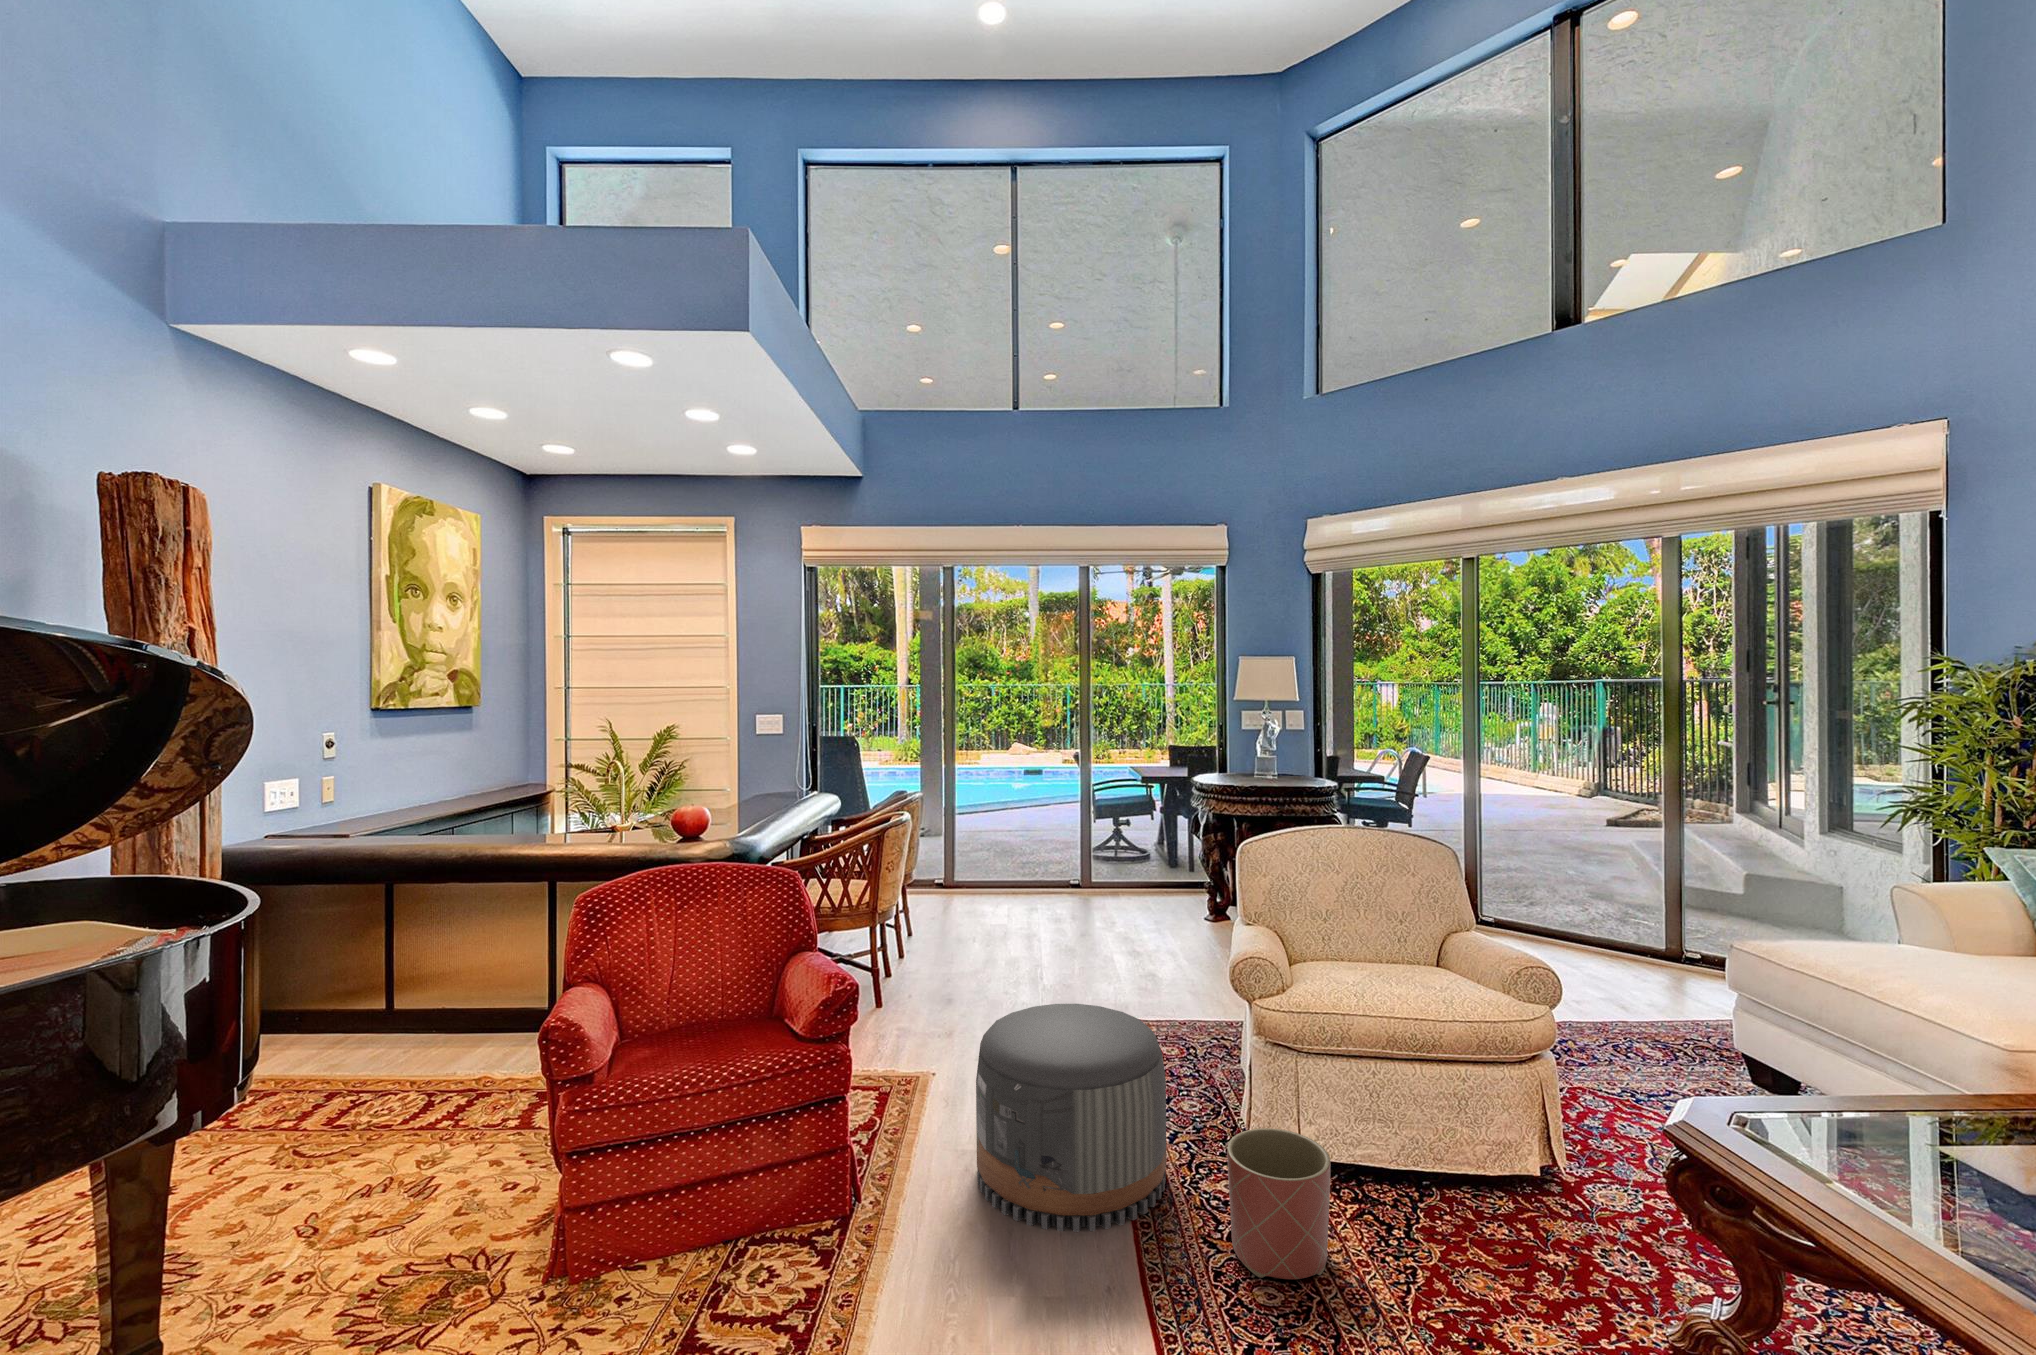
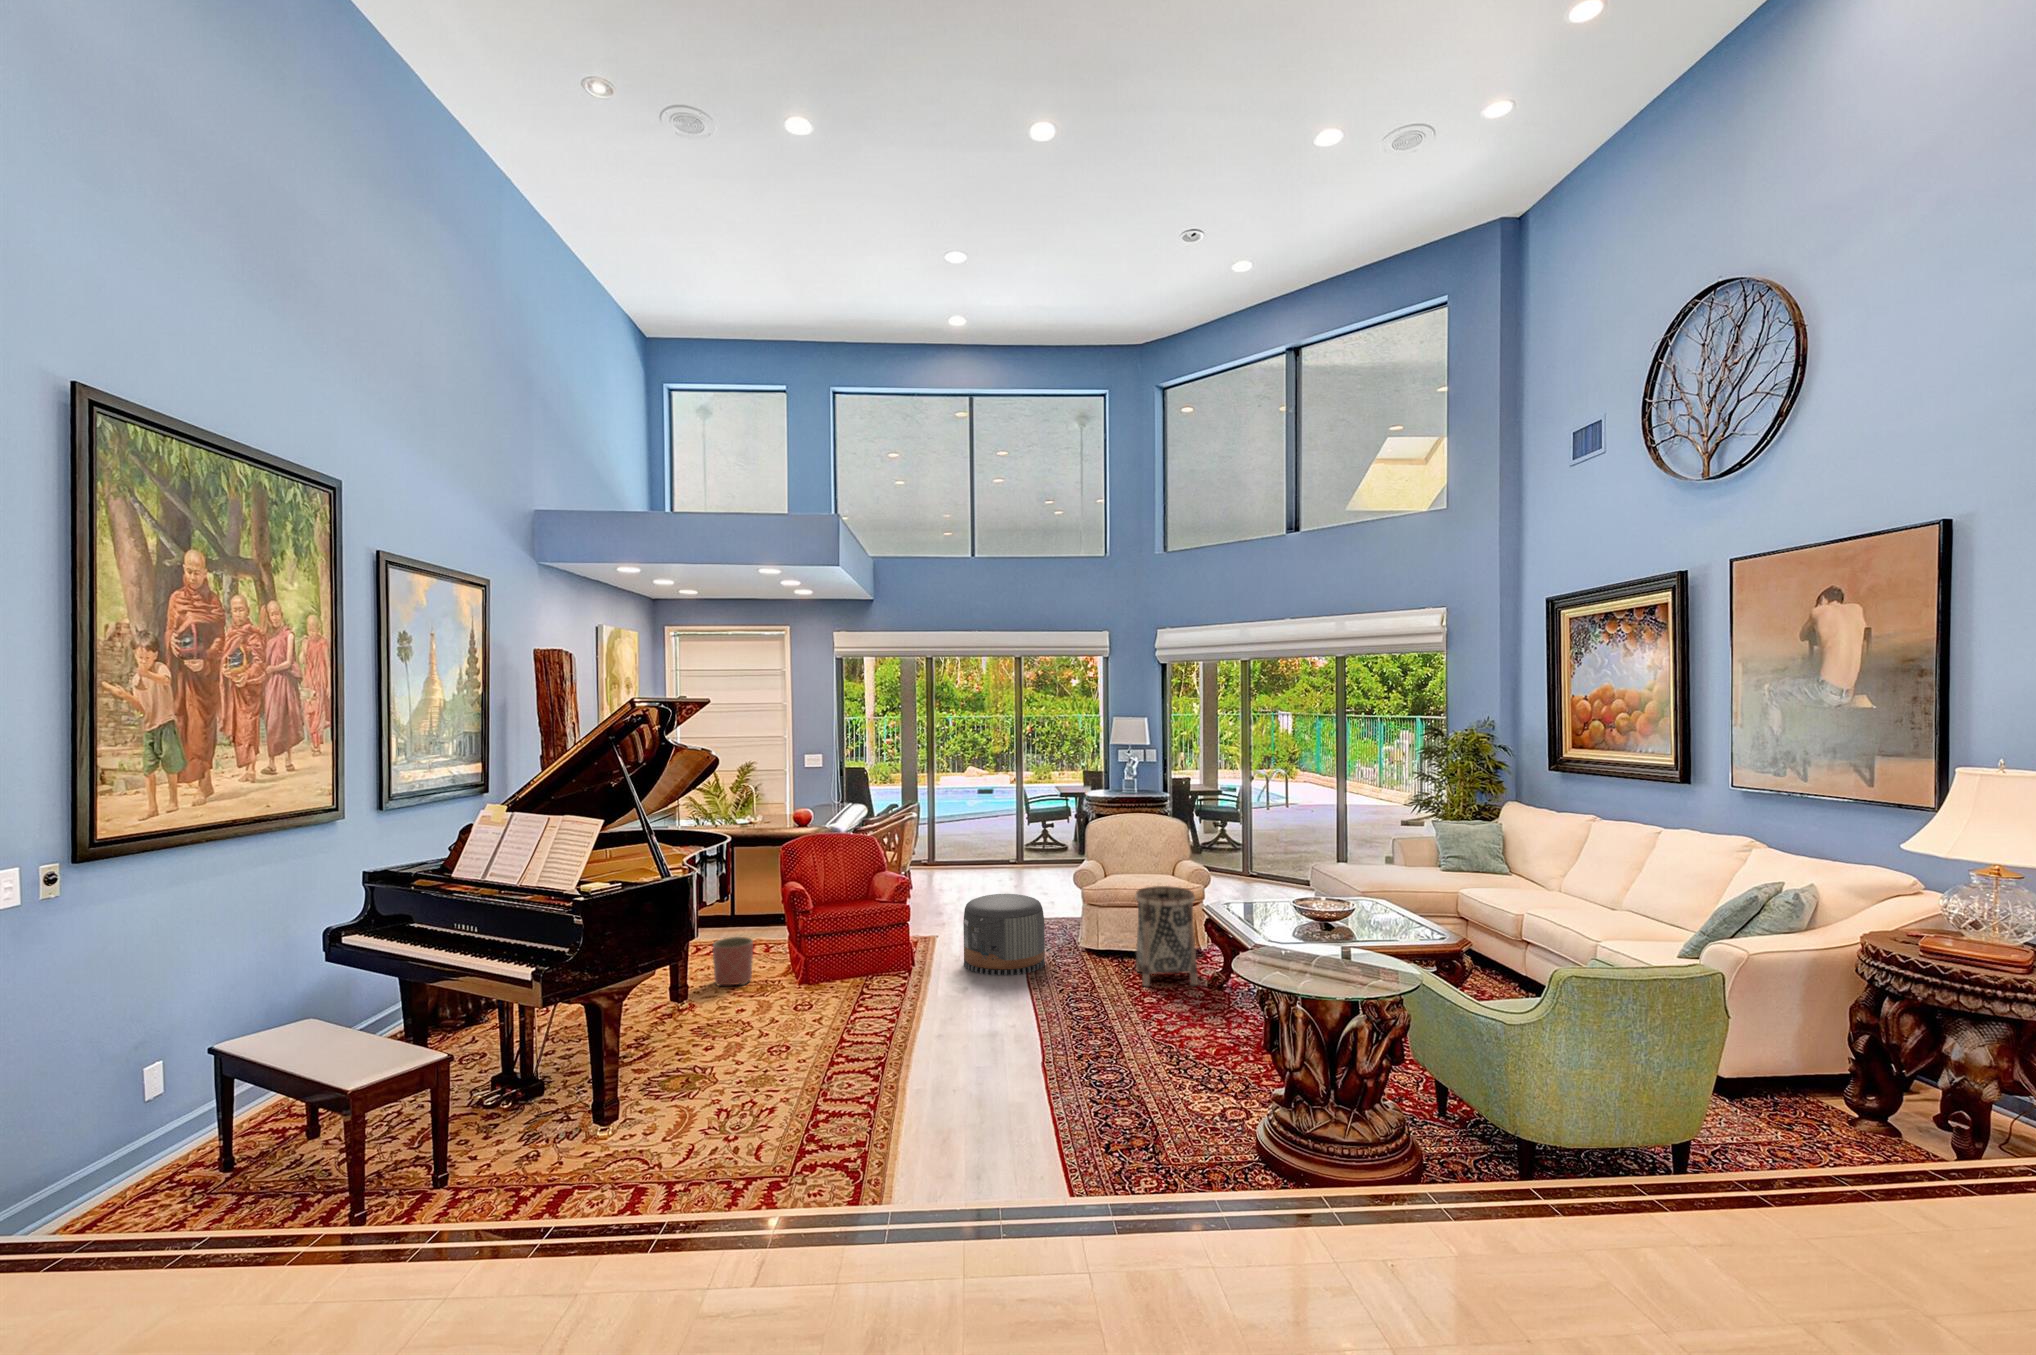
basket: none [1401,1015,1608,1316] -> present [1135,886,1198,986]
planter: present [1227,1128,1331,1279] -> present [713,937,753,986]

